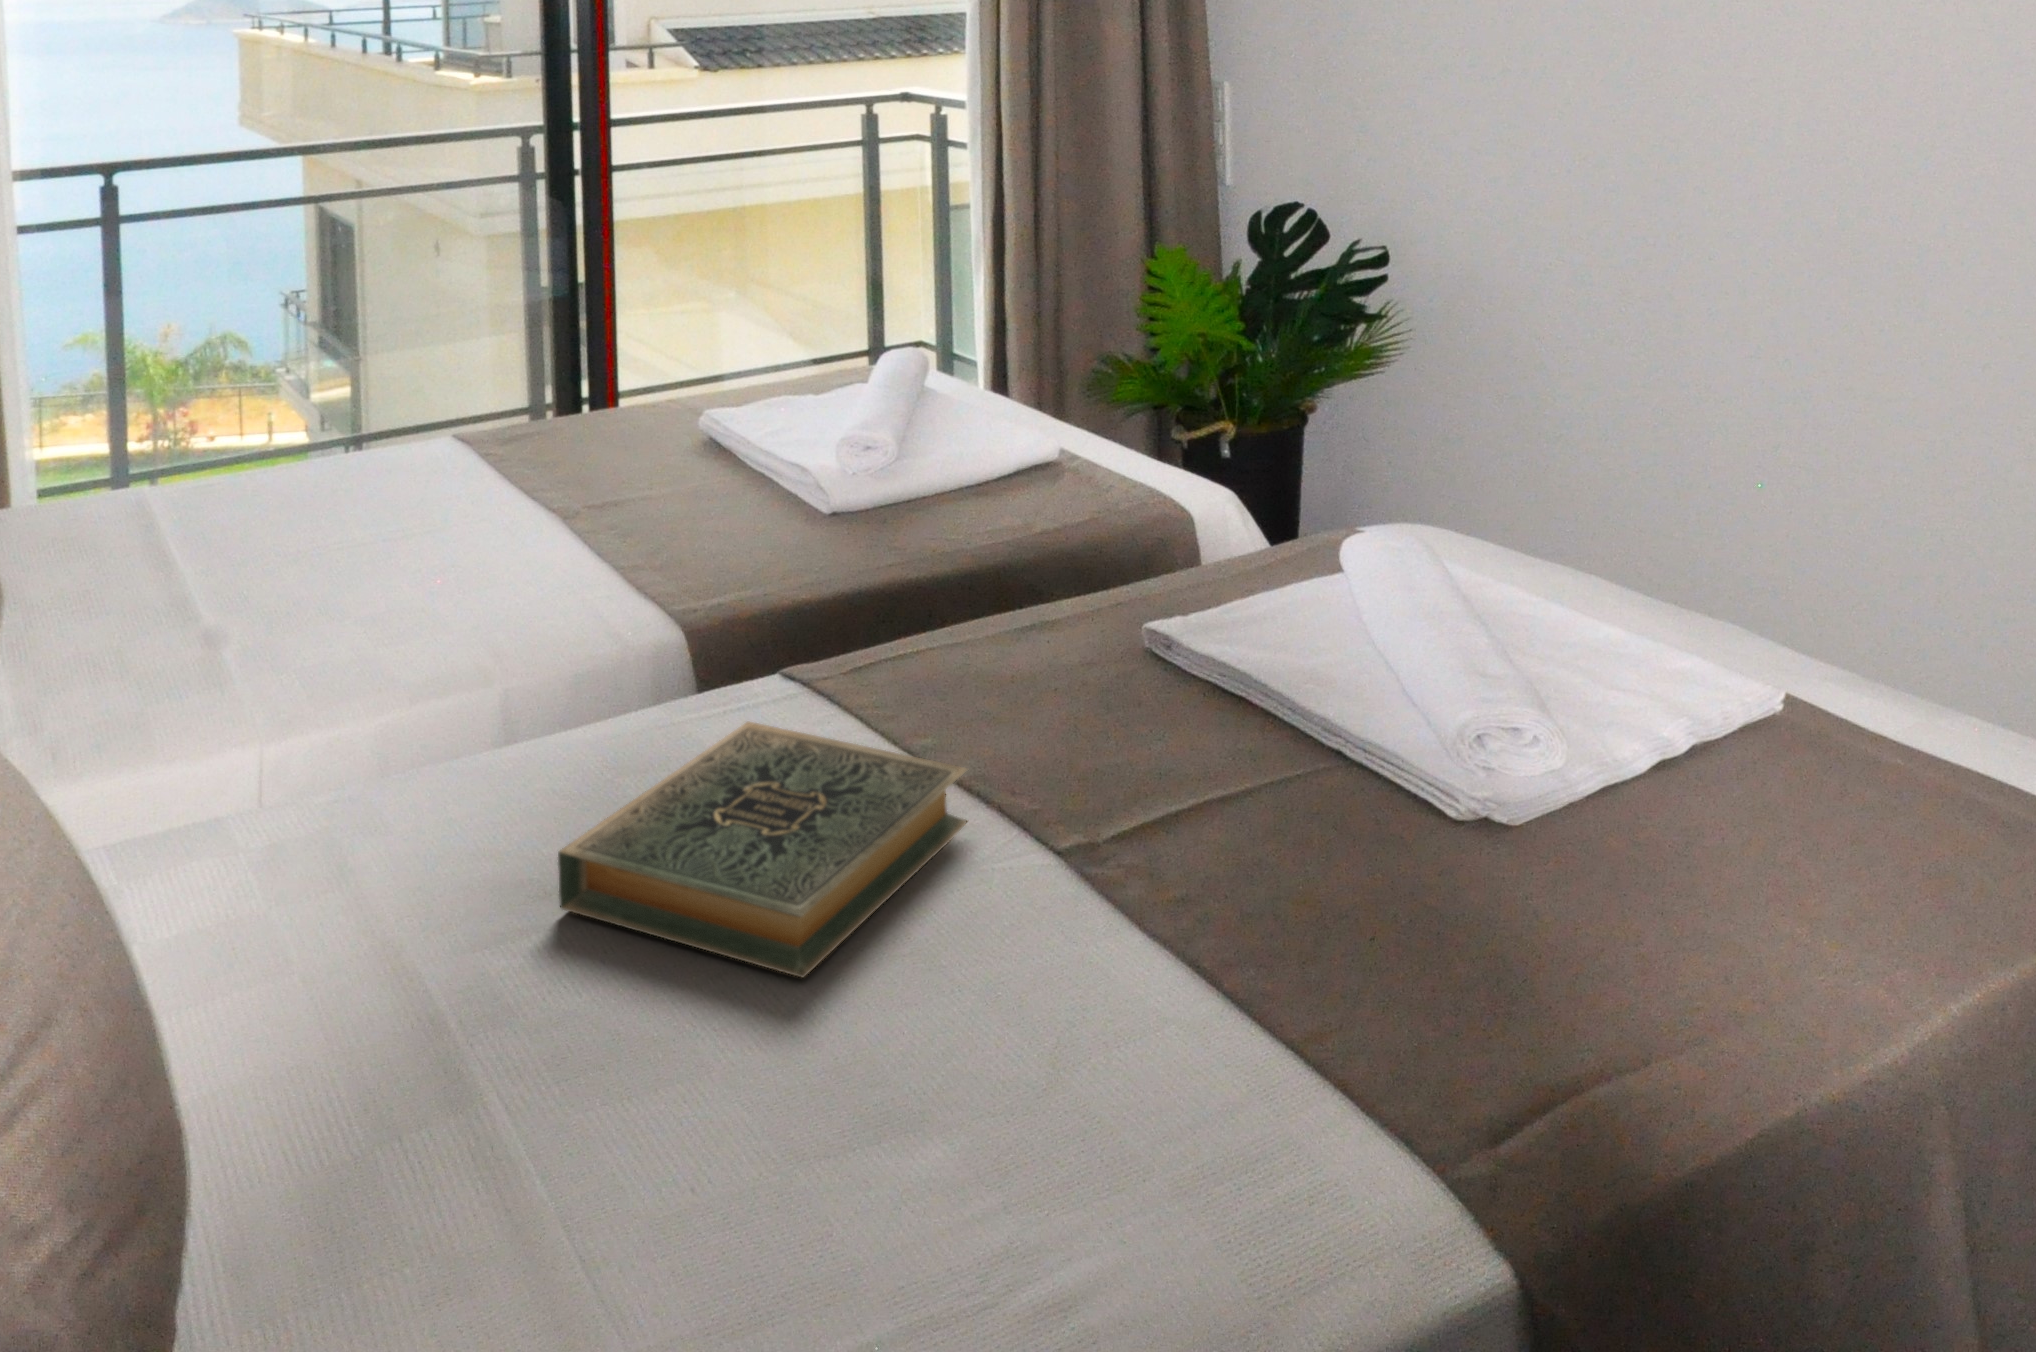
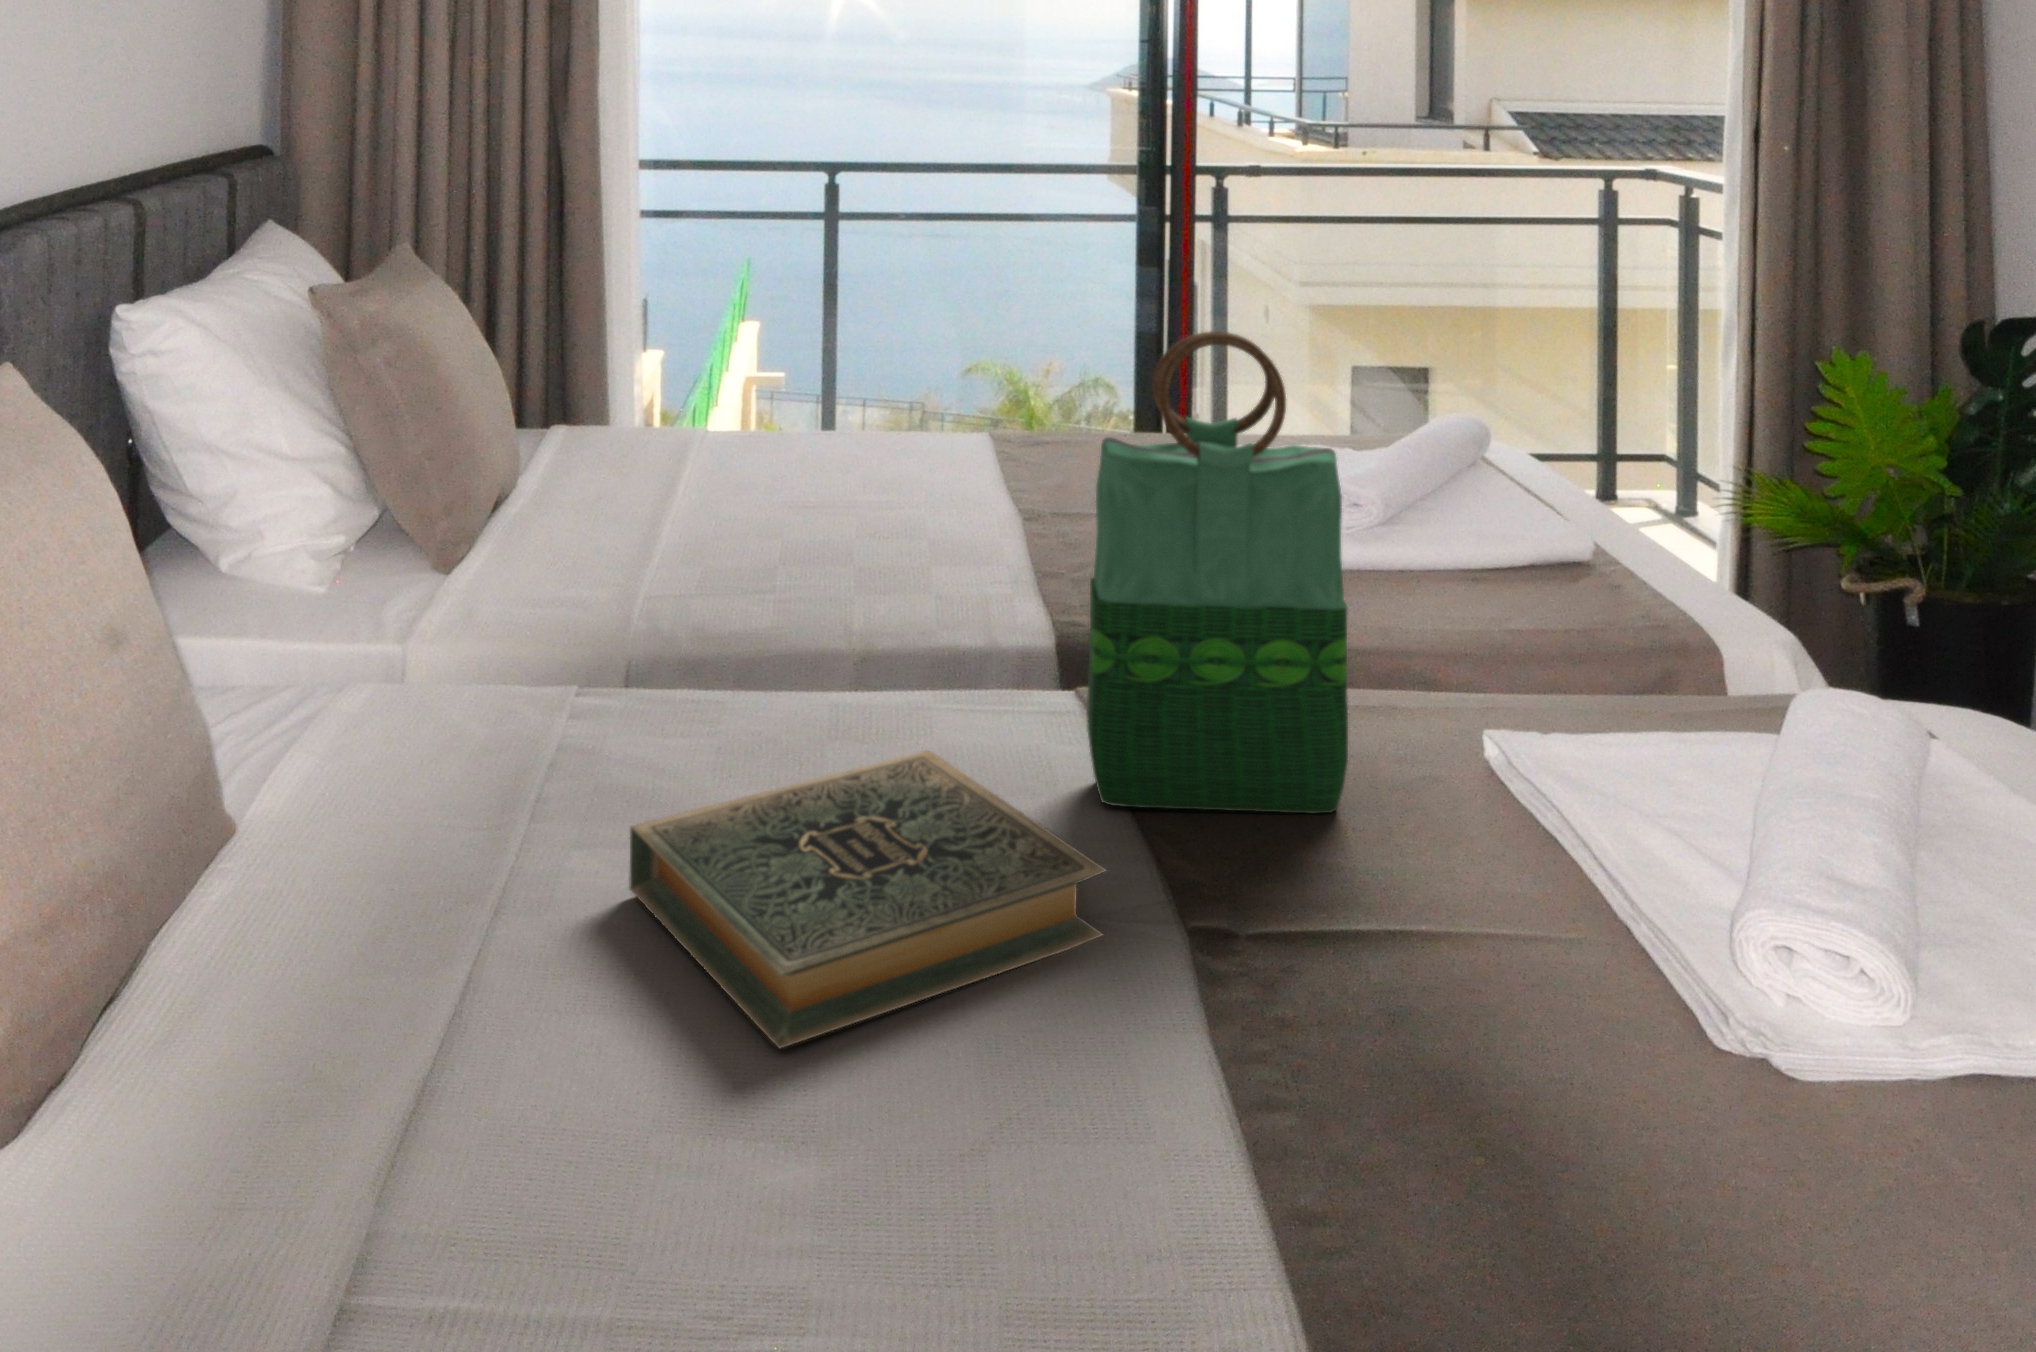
tote bag: none [858,315,1068,727] -> present [1087,331,1348,813]

